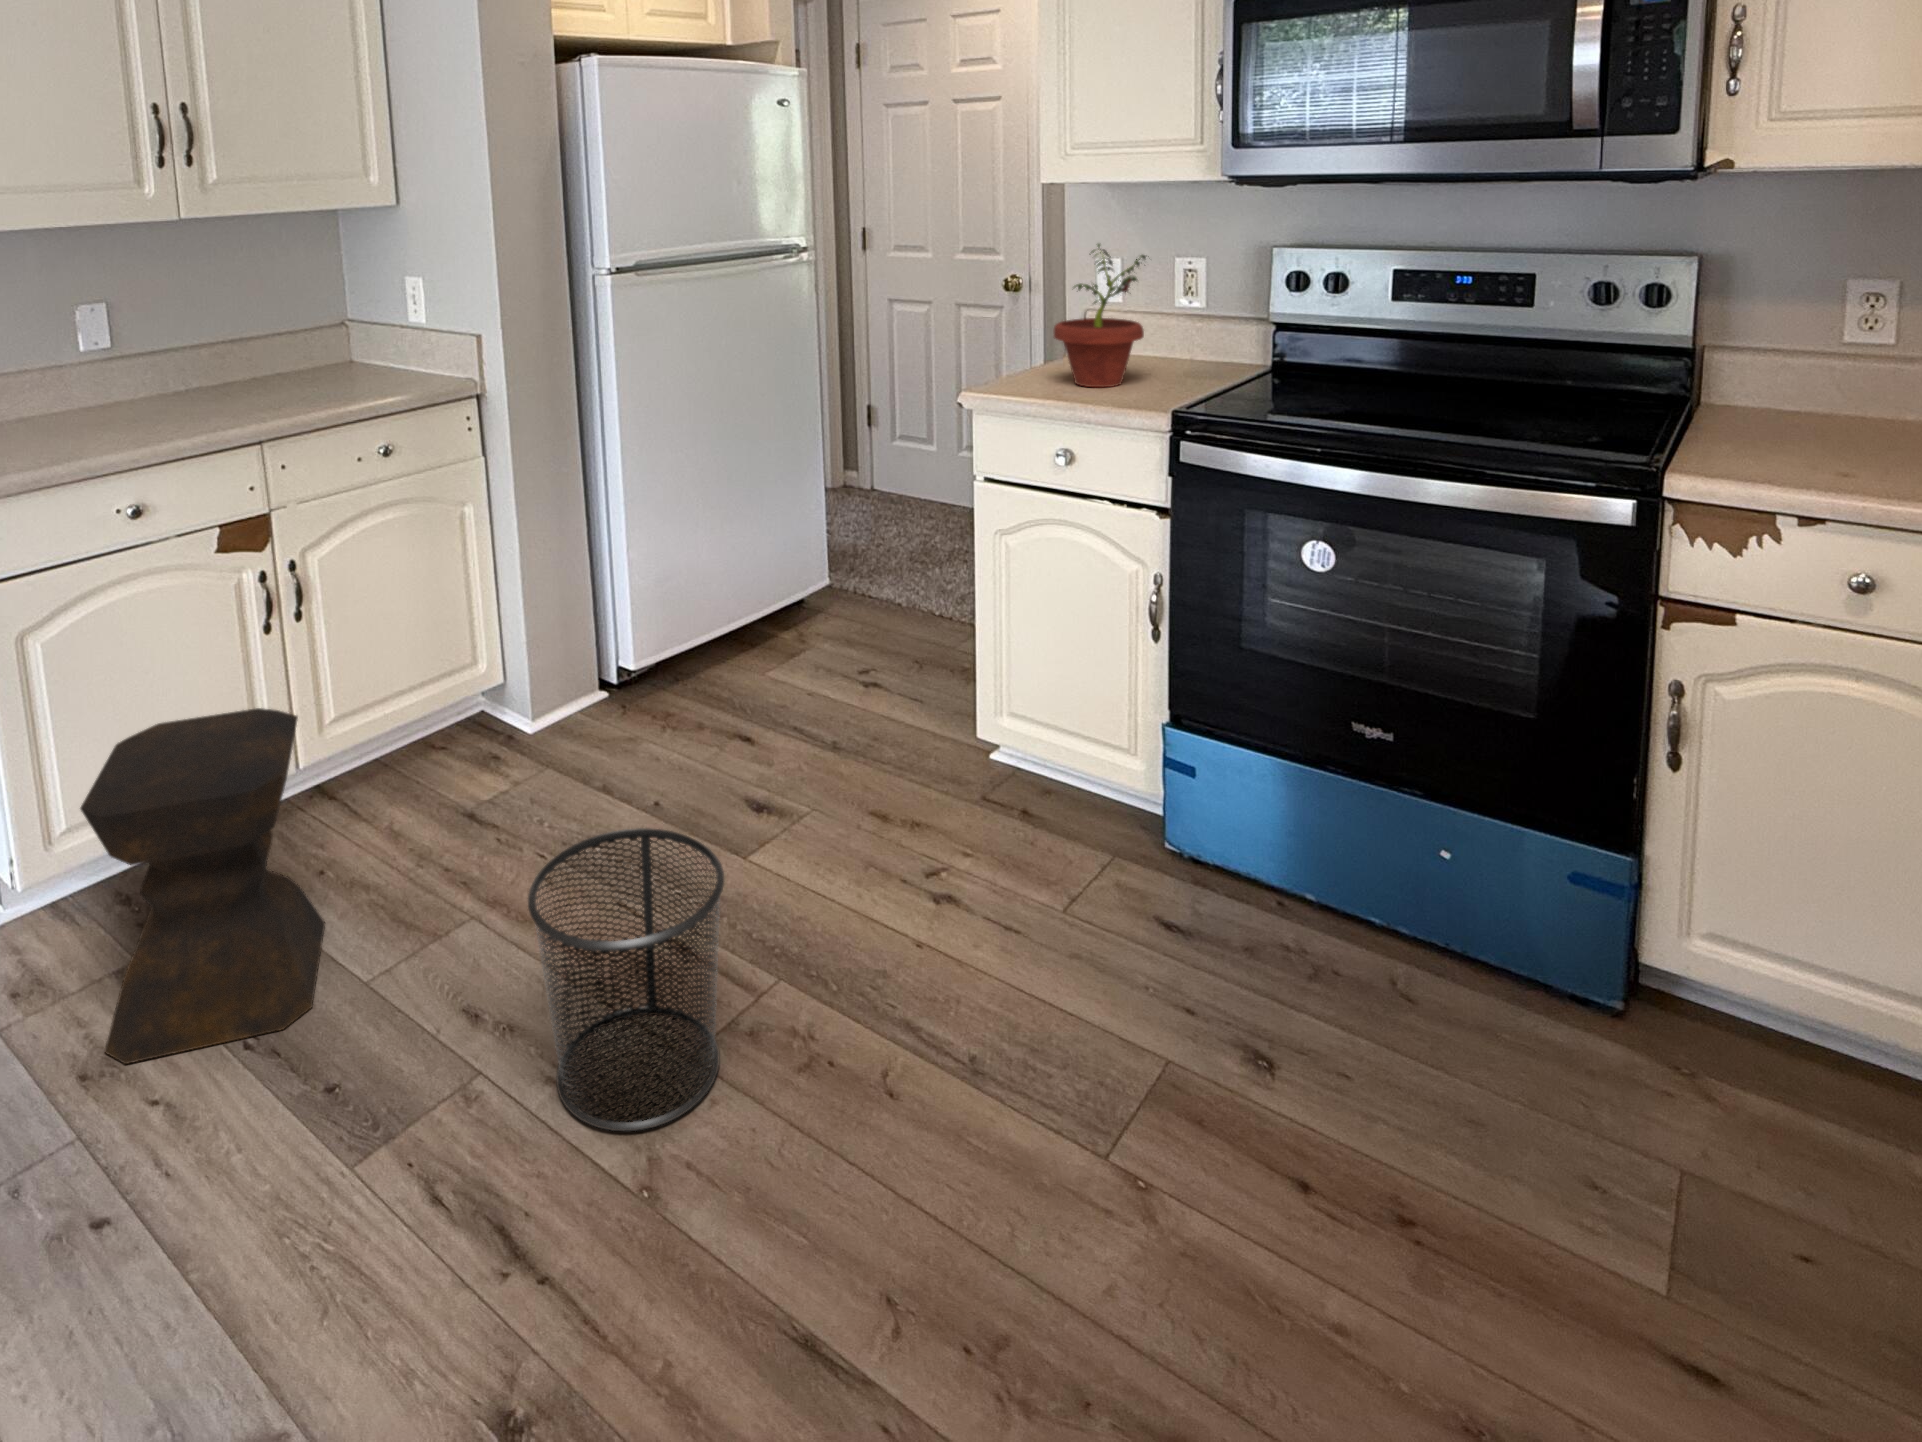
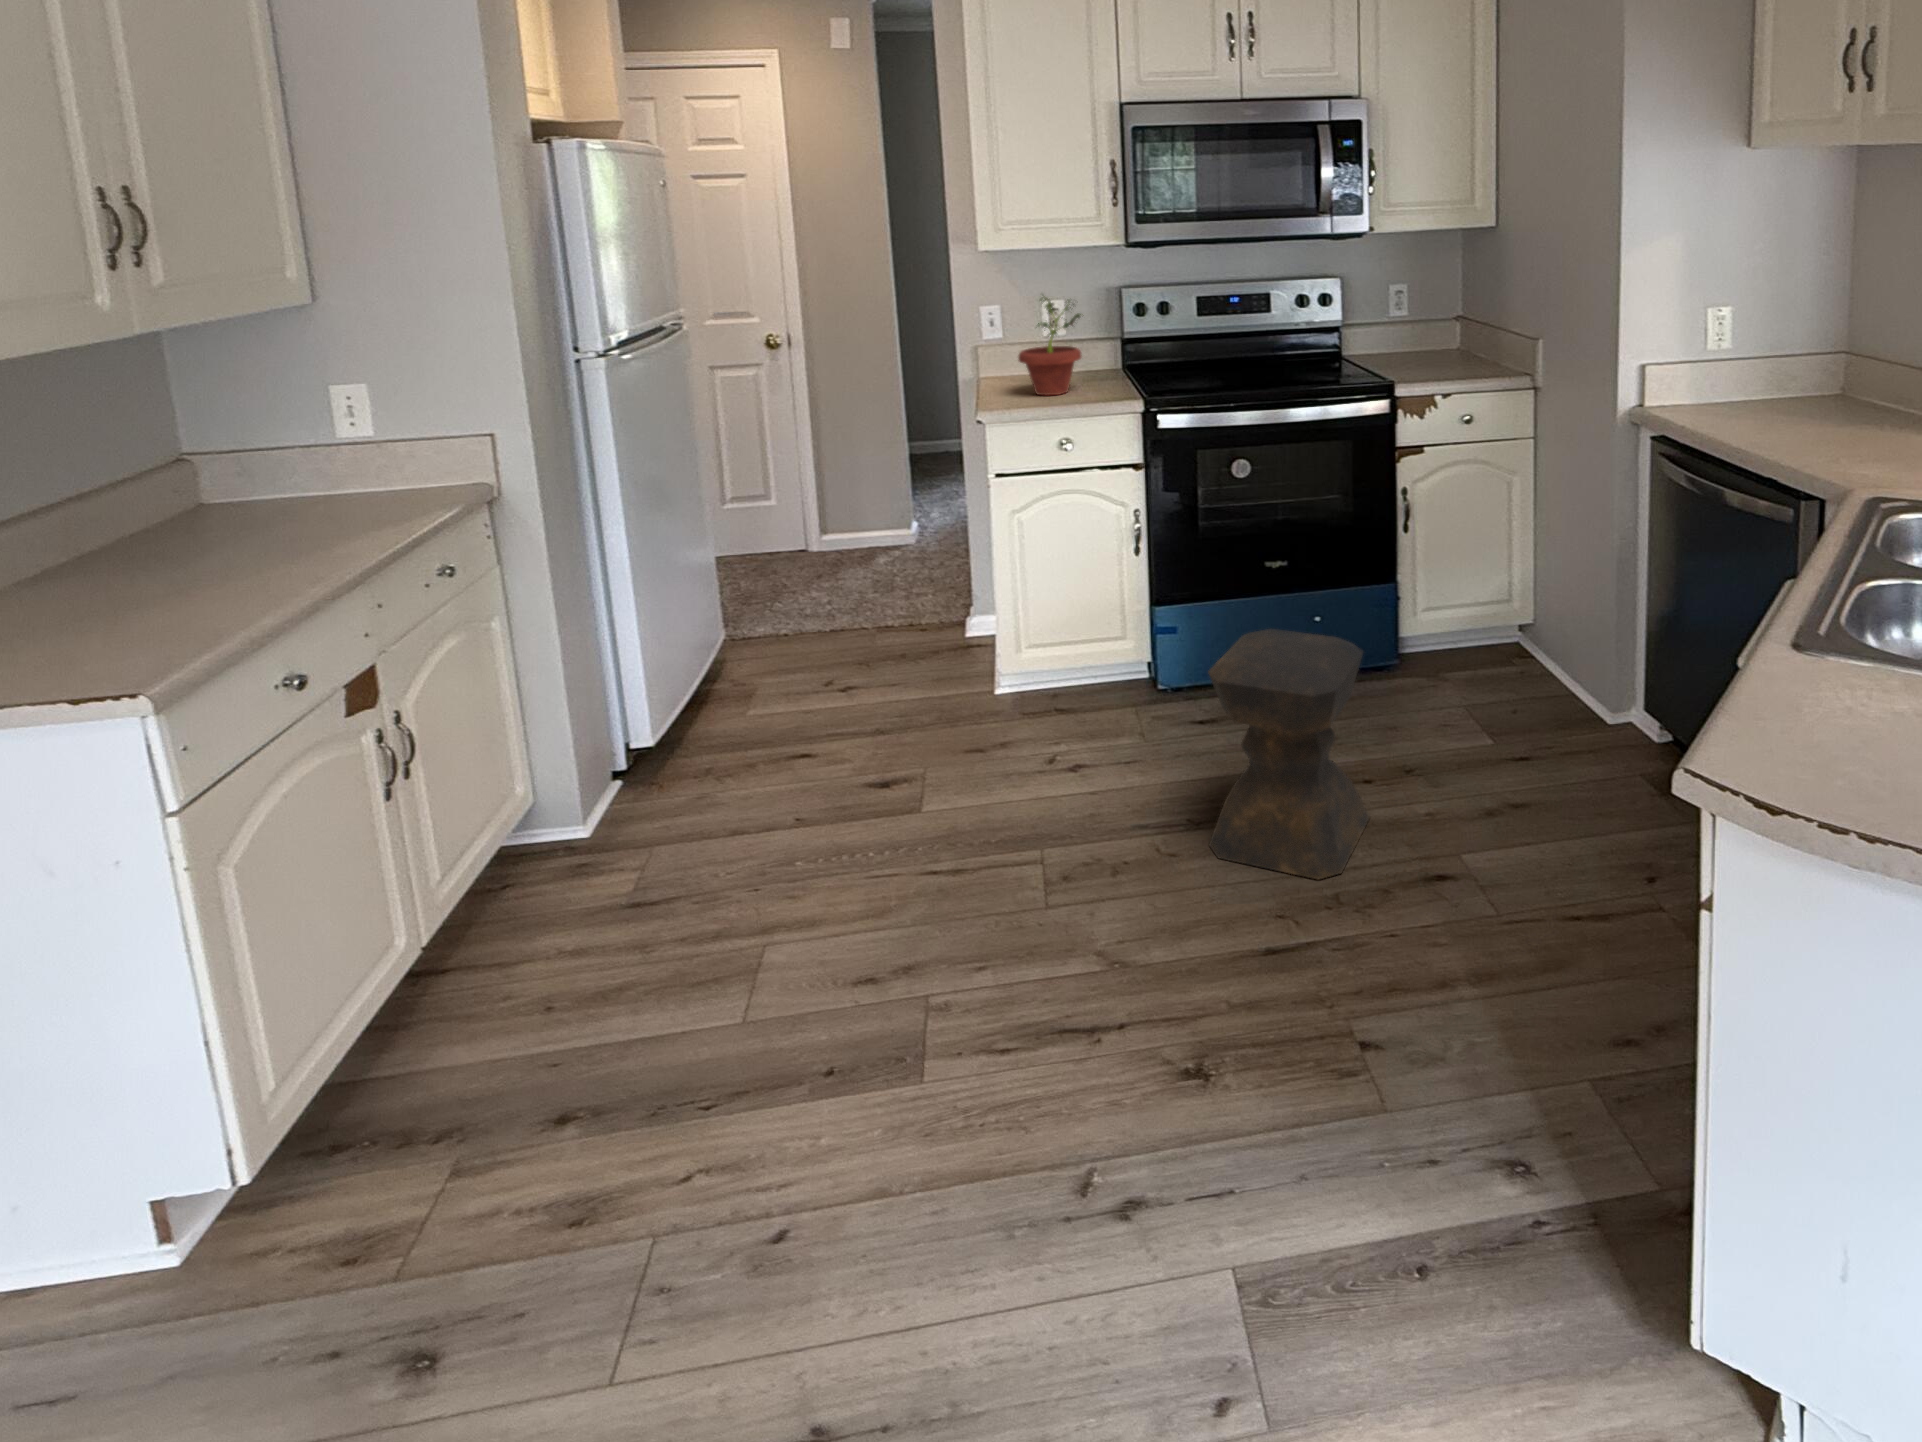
stool: present [80,708,325,1064] -> present [1208,629,1369,879]
waste bin: present [528,828,724,1131] -> none [942,750,1090,966]

